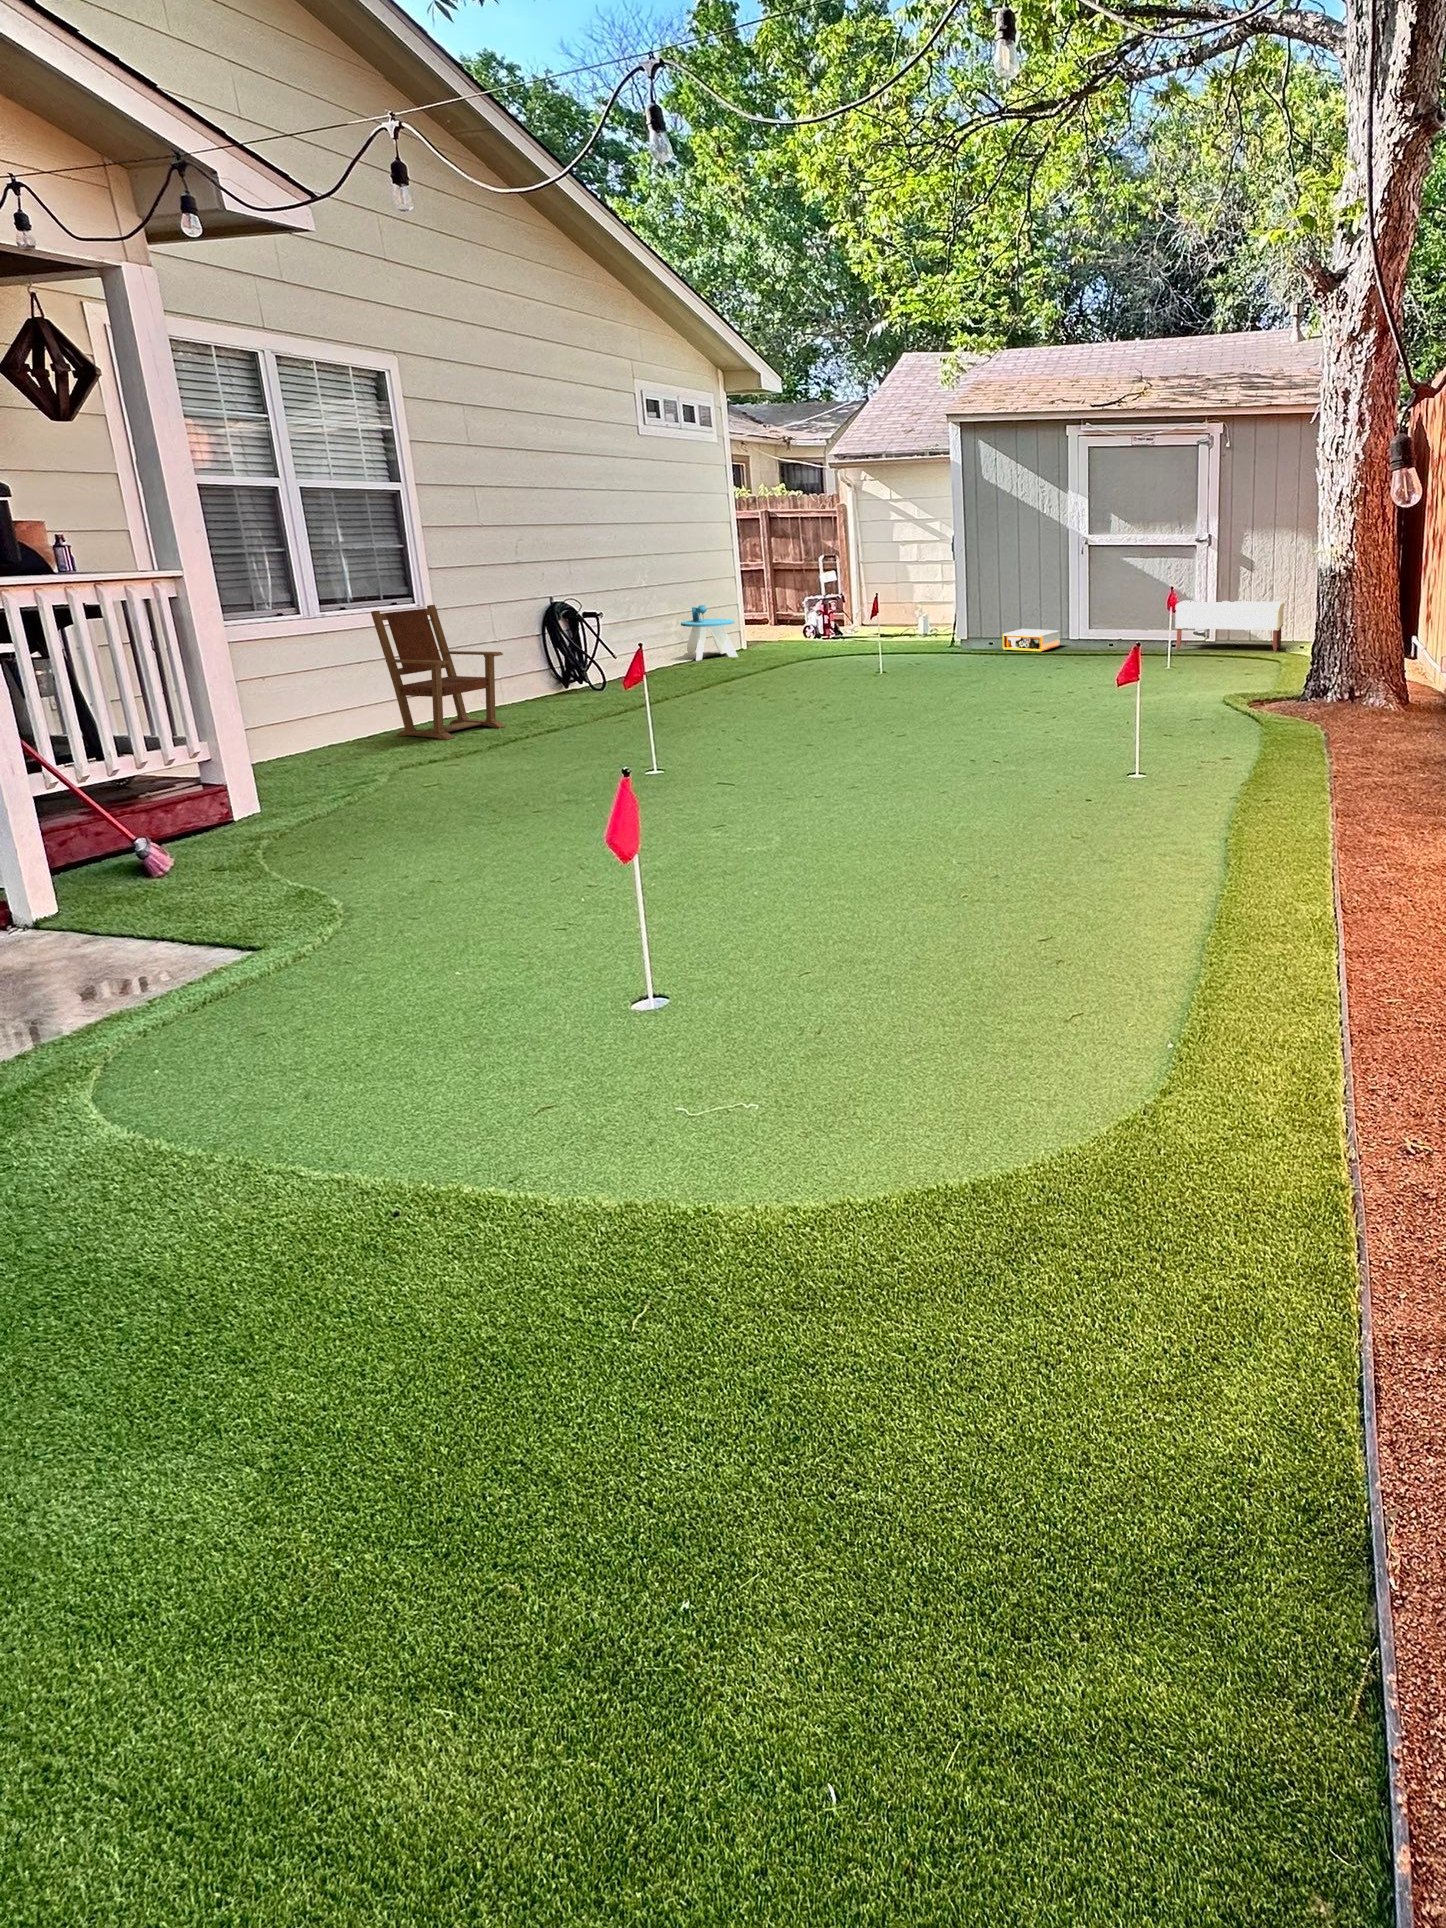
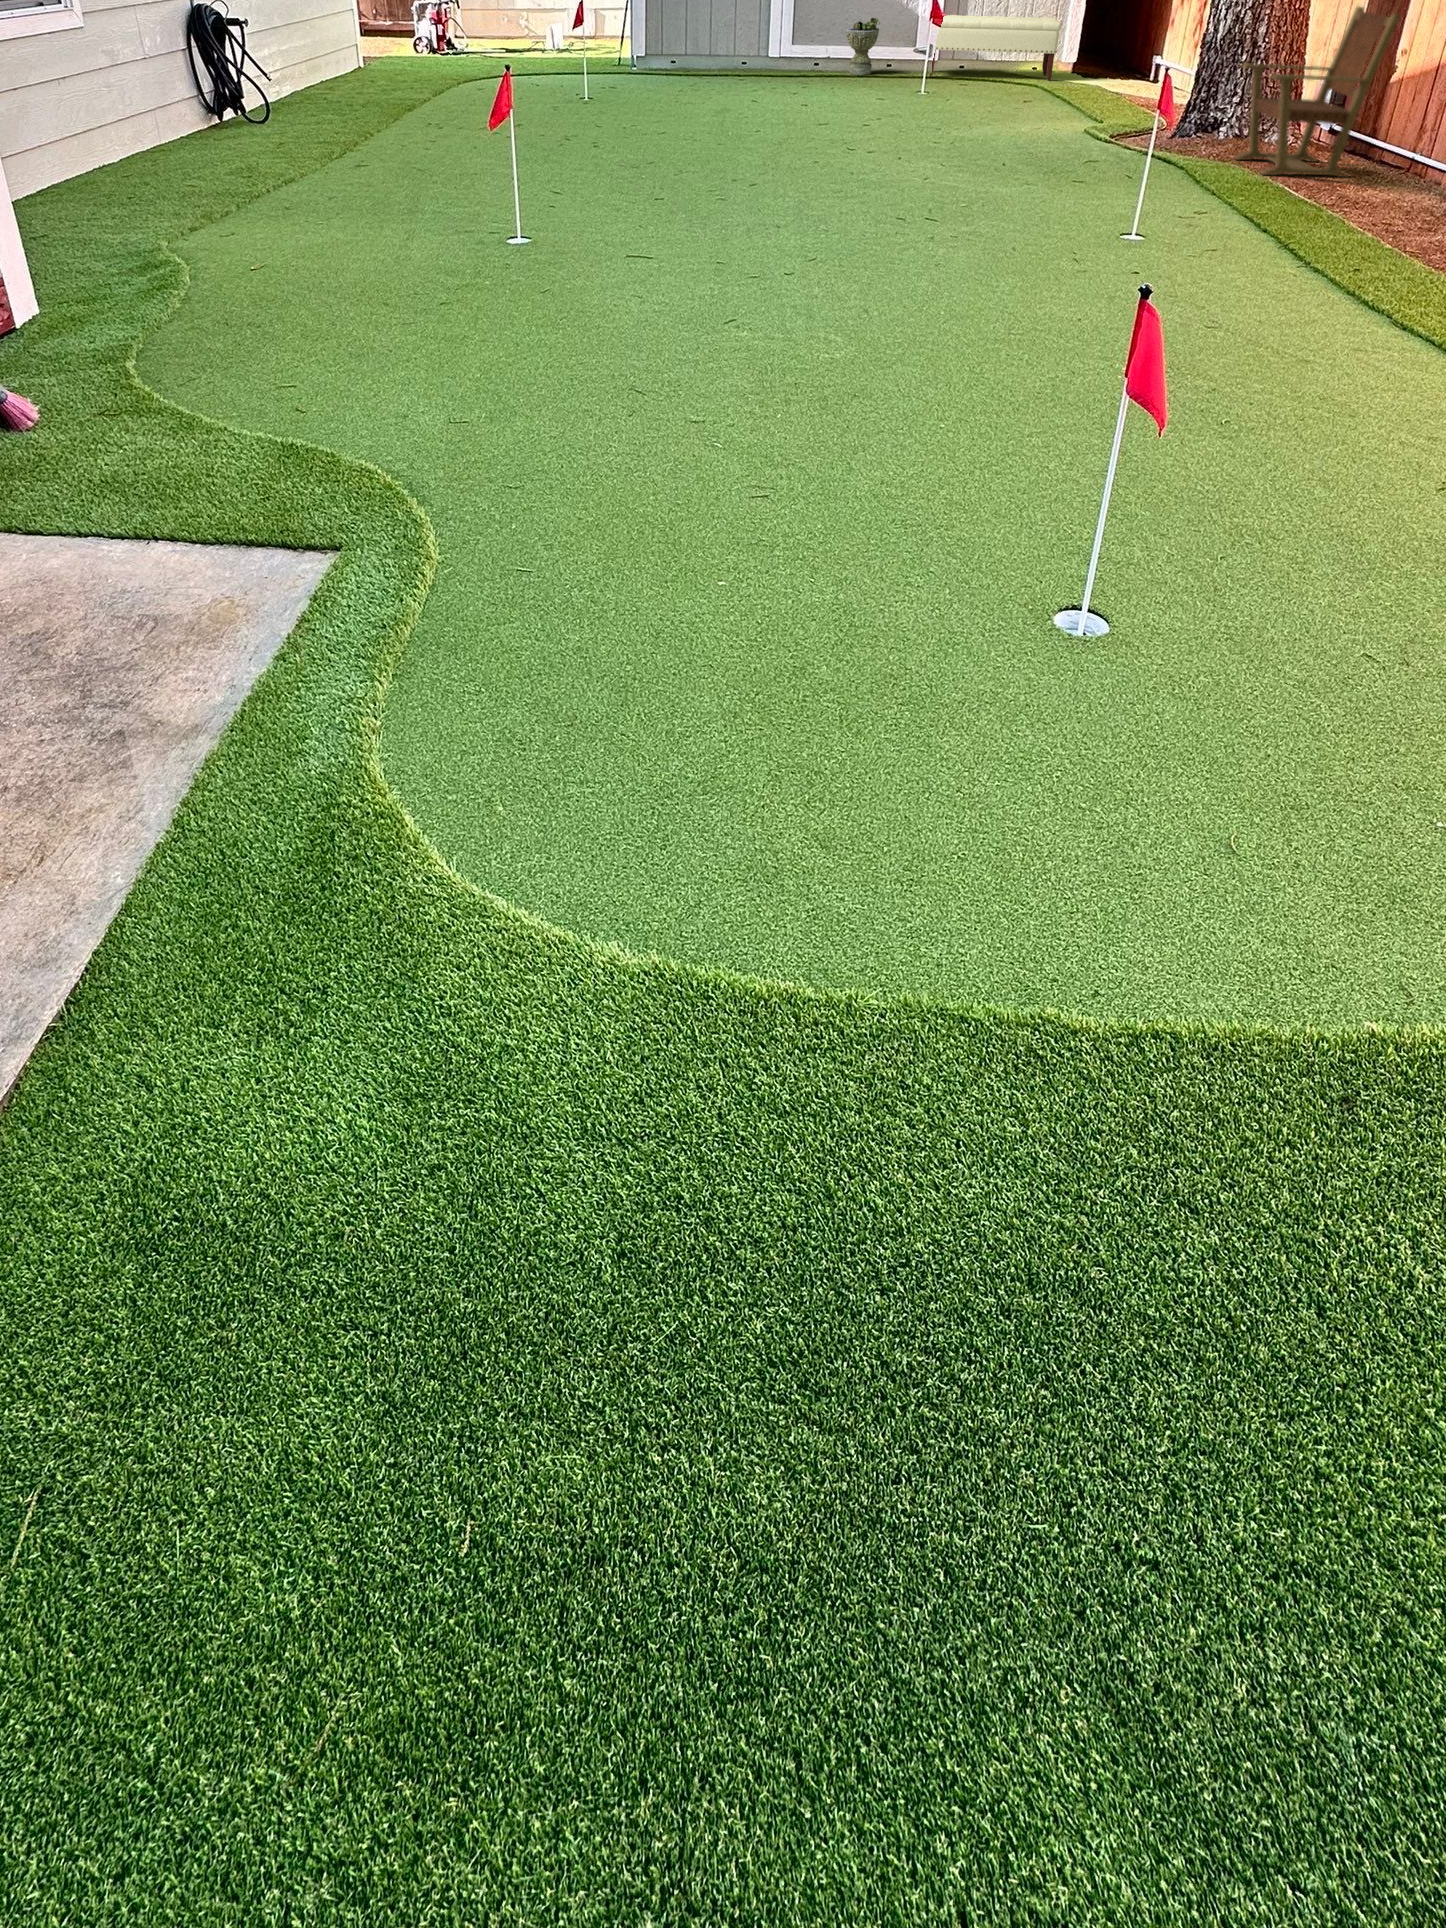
planter: none [1111,604,1137,649] -> present [846,18,880,75]
armchair: present [371,605,506,740] -> present [1234,7,1400,177]
side table: present [681,605,738,661] -> none [312,12,388,87]
storage box: present [1003,629,1060,652] -> none [717,48,779,78]

